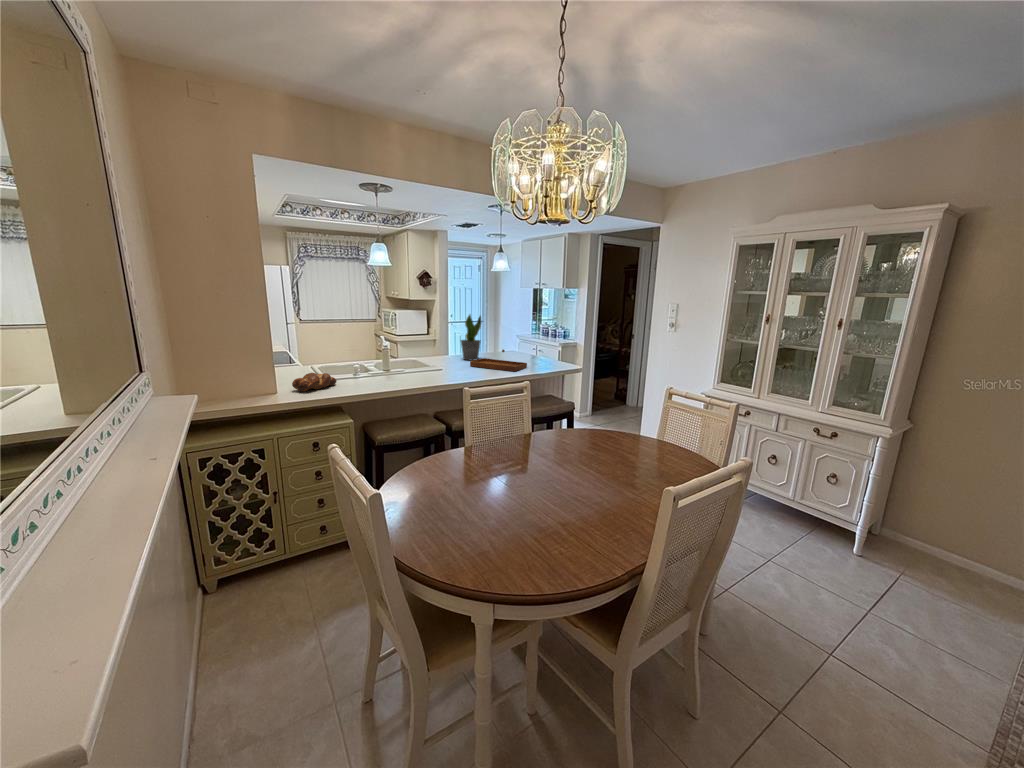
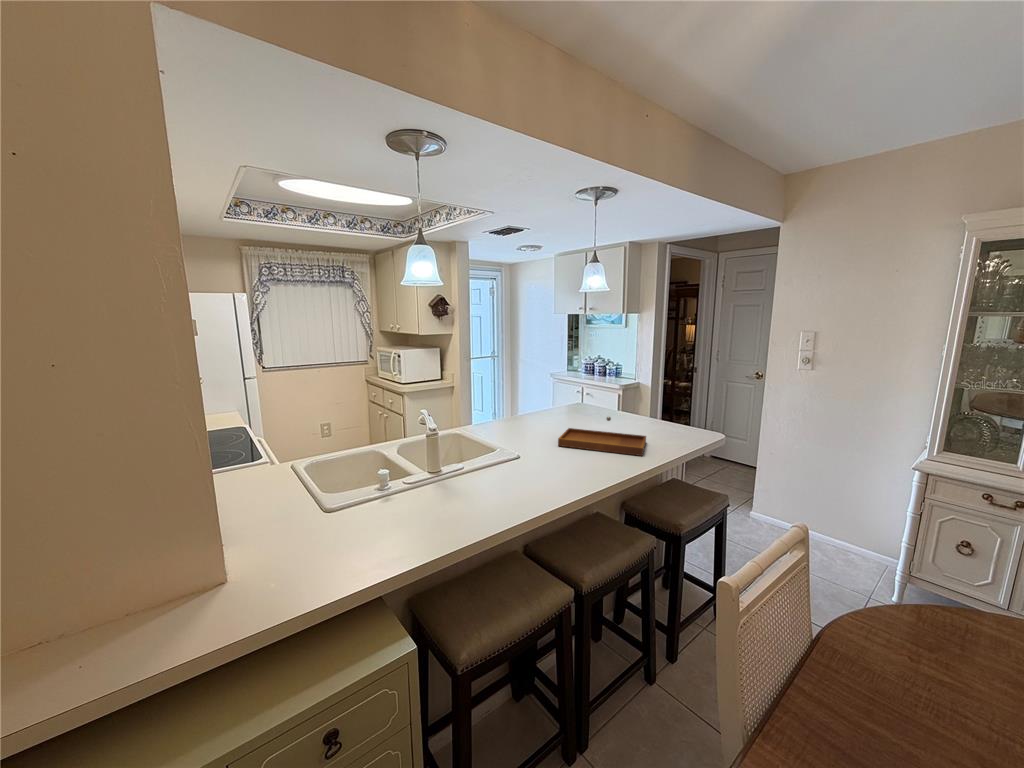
potted plant: present [461,315,482,360] -> none [526,360,557,431]
bread loaf: present [292,373,337,392] -> none [270,506,360,569]

